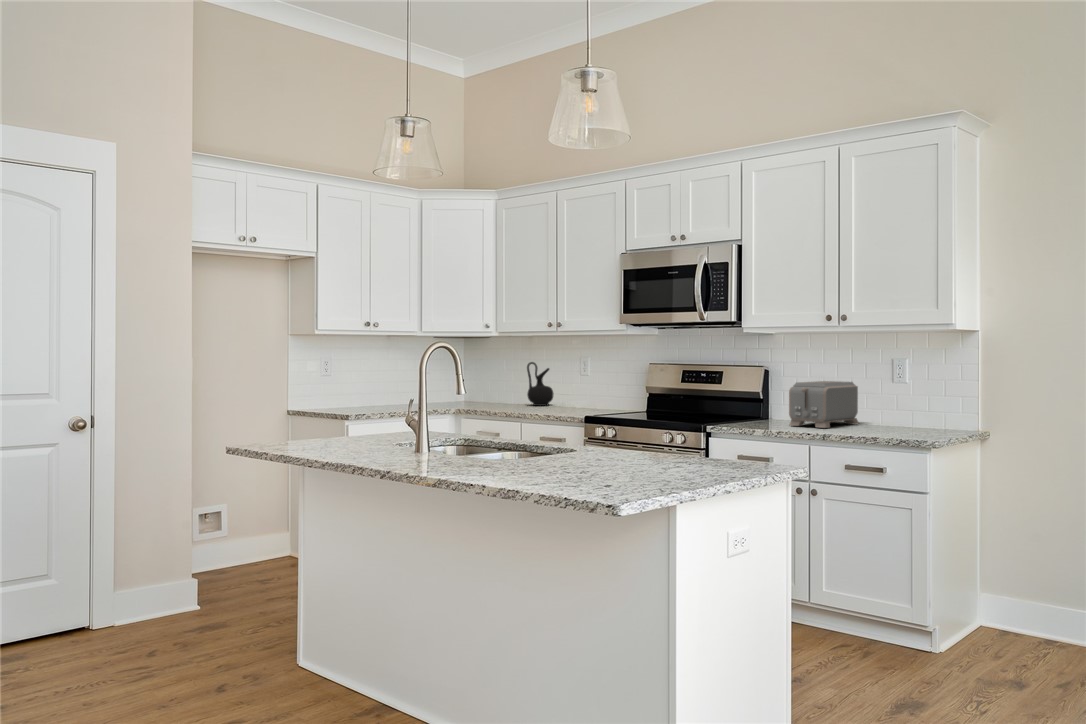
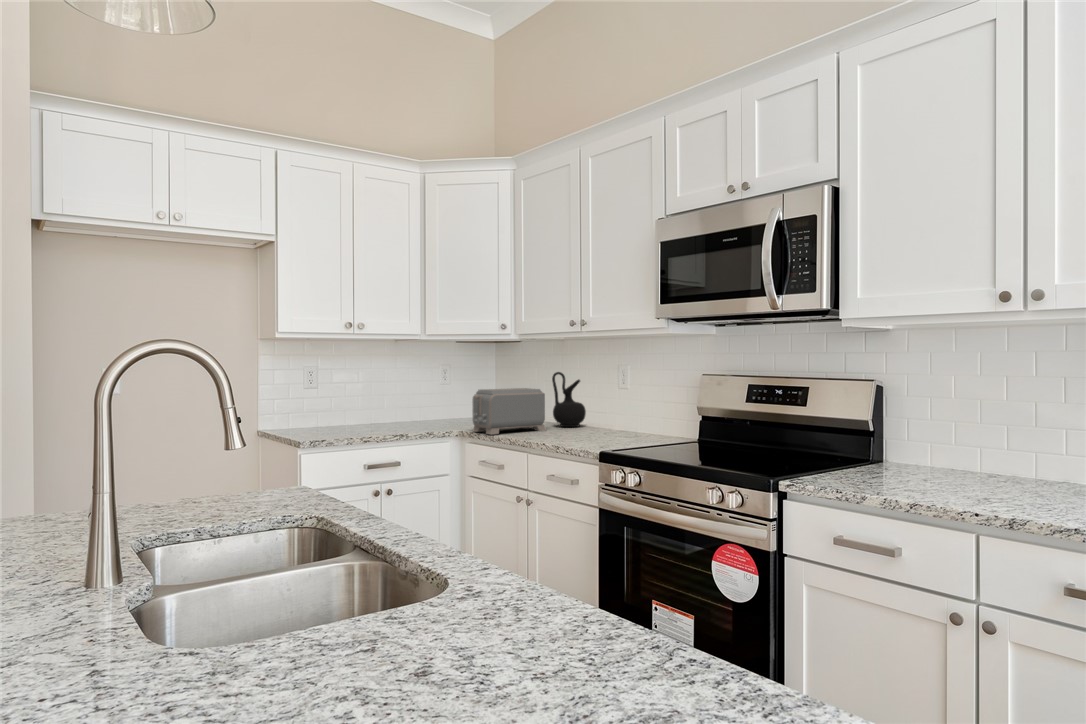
toaster: present [789,381,859,428] -> present [472,388,546,435]

